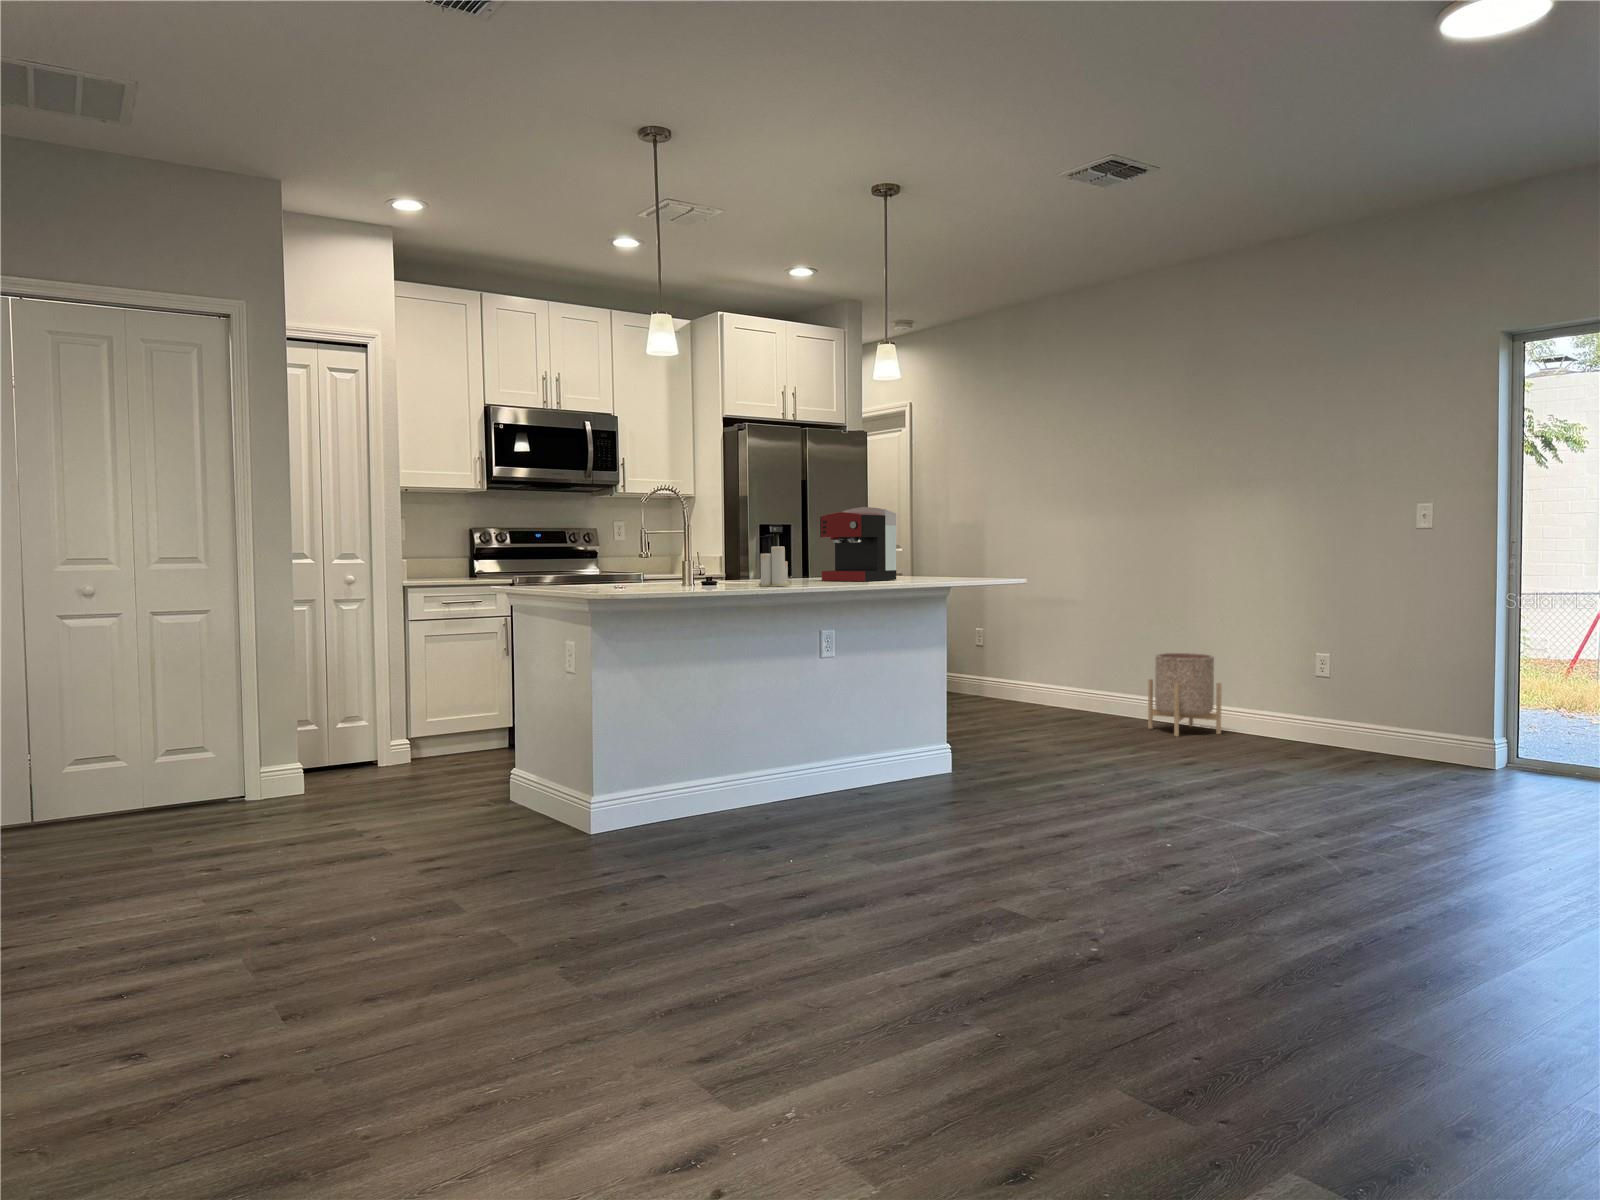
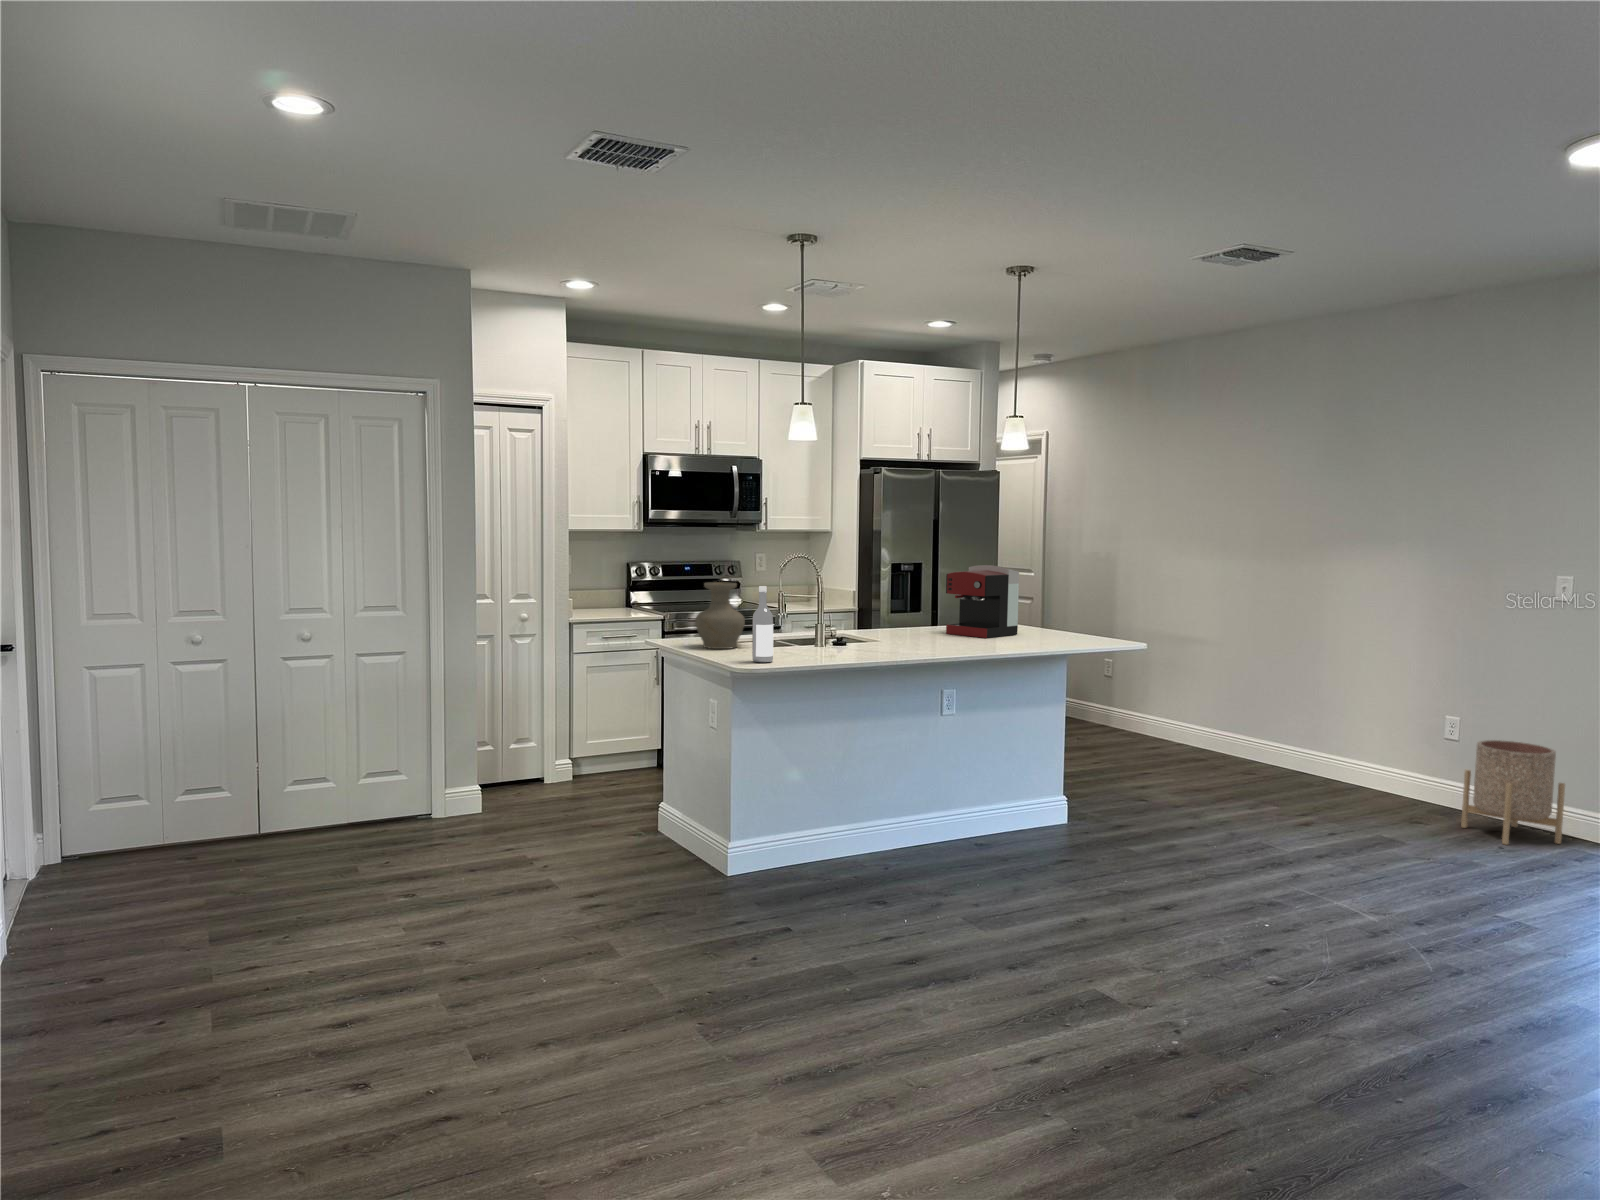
wine bottle: none [612,508,636,592] -> present [752,586,773,663]
vase: none [547,517,603,589] -> present [695,582,745,649]
candle: present [759,546,790,586] -> none [886,609,915,649]
planter: present [1148,653,1222,736] -> present [1461,740,1565,845]

